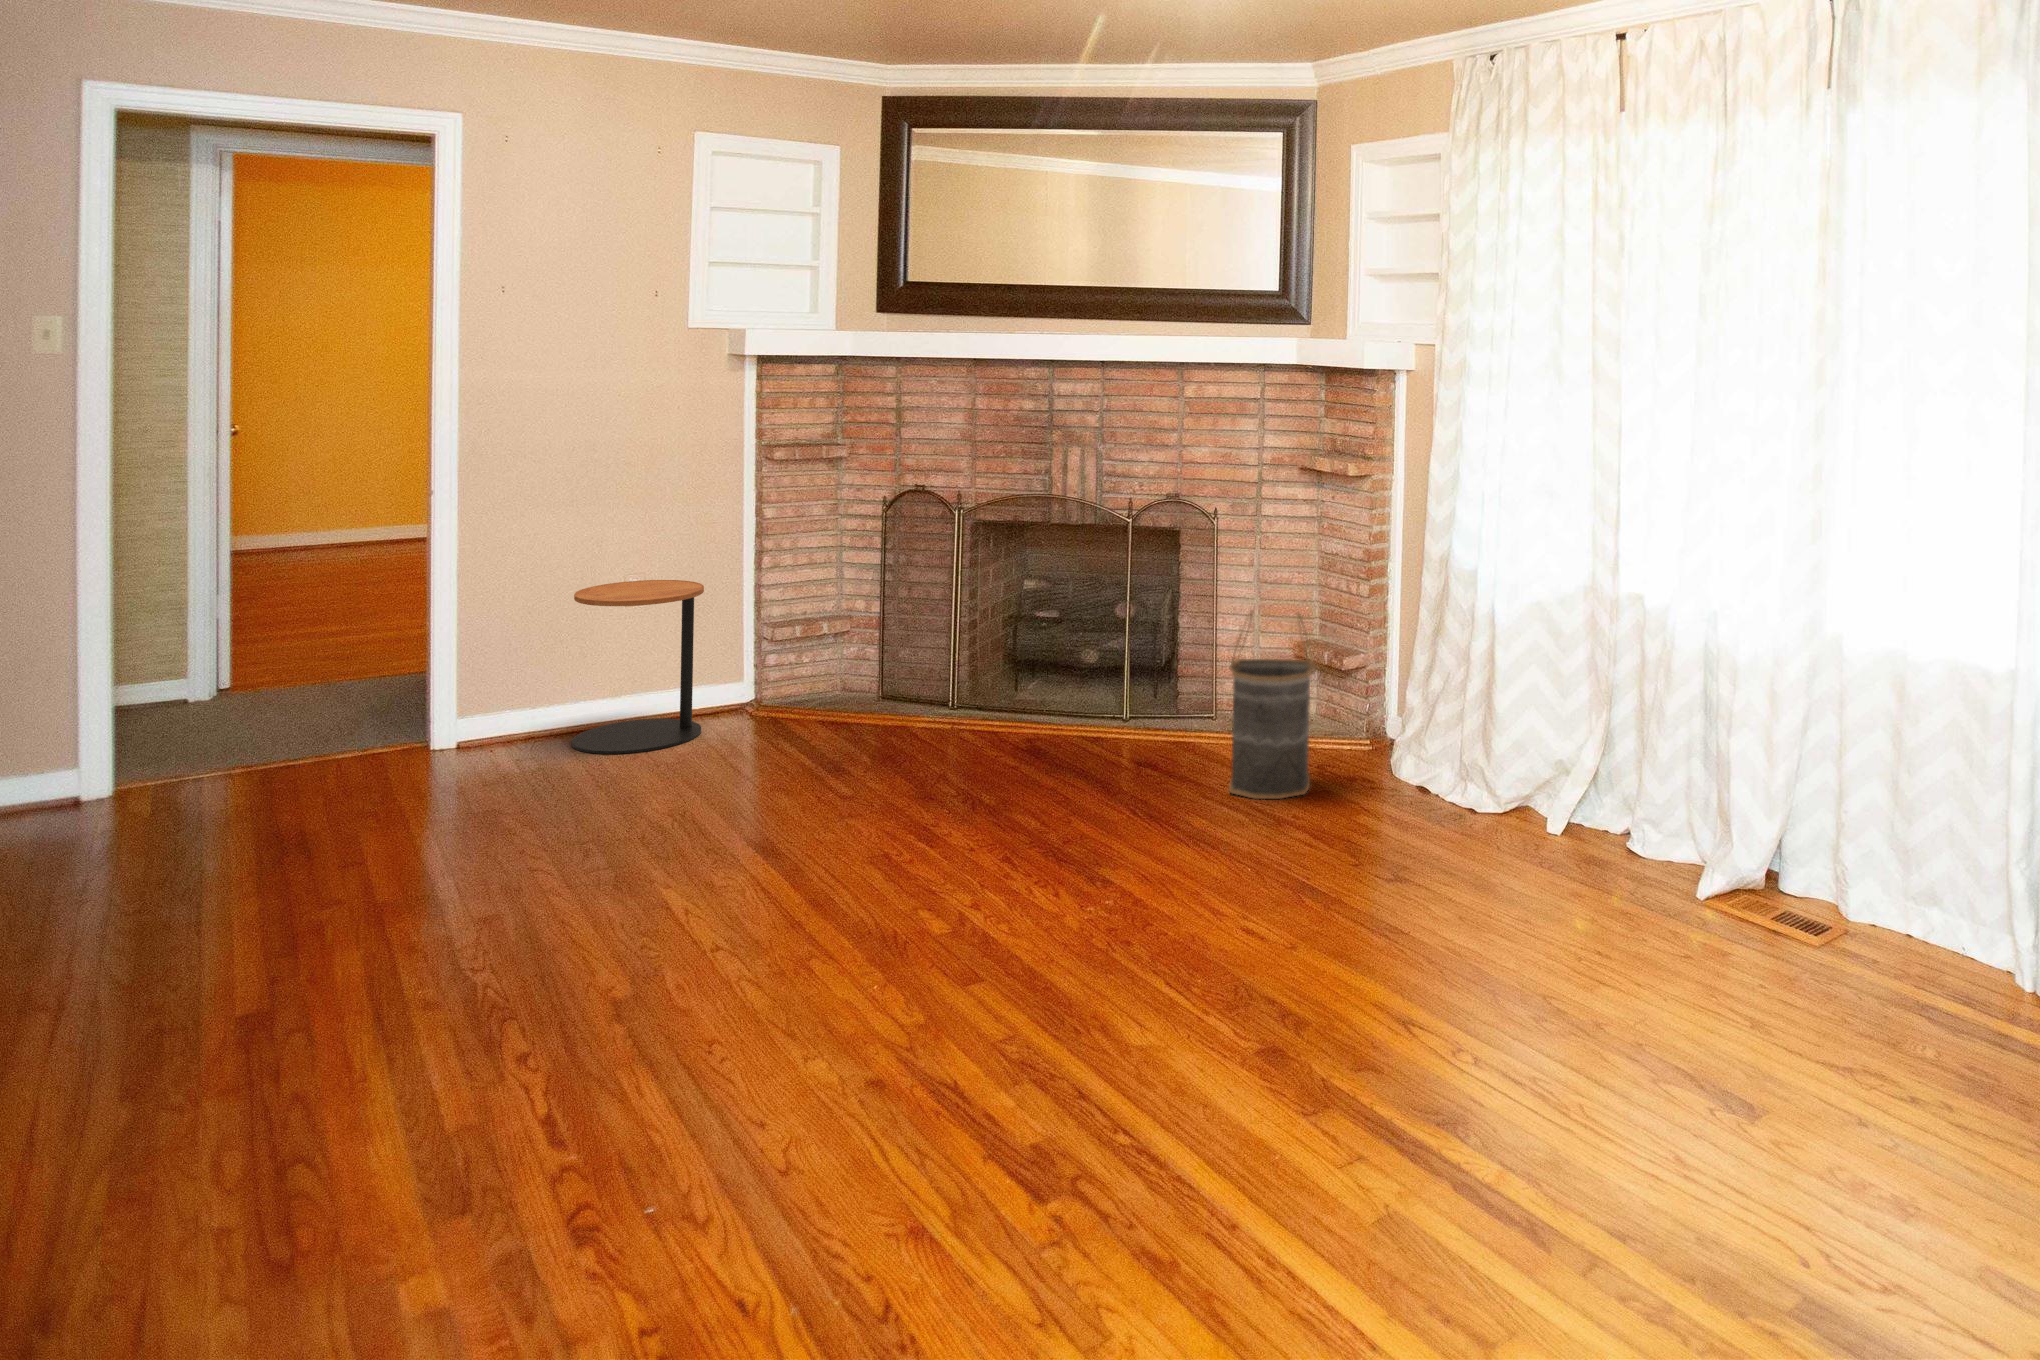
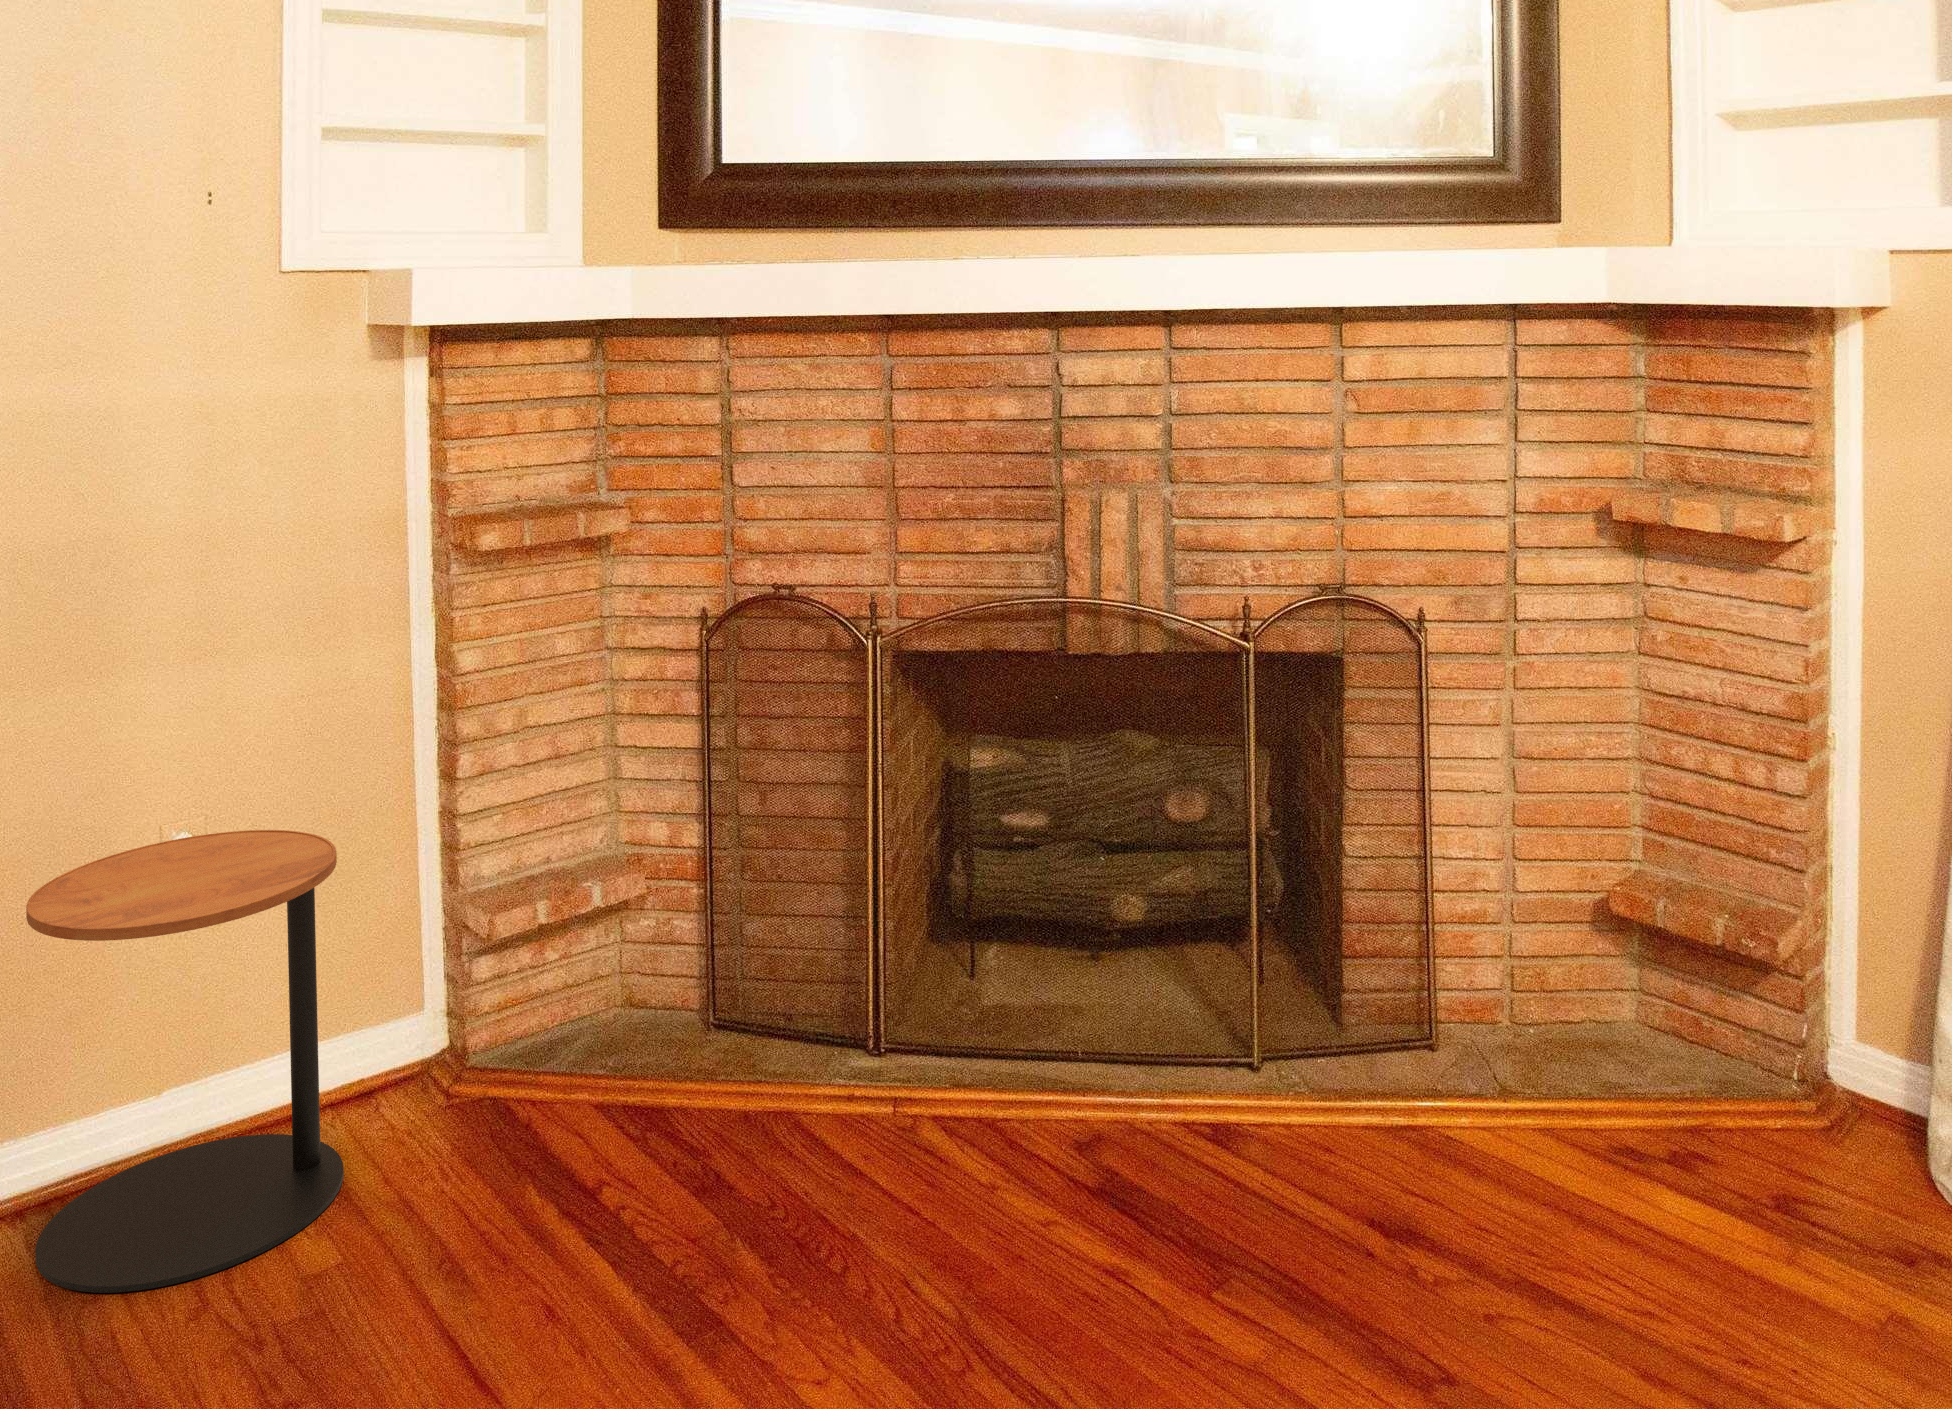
basket: present [1229,611,1316,799] -> none [1631,876,1855,1353]

